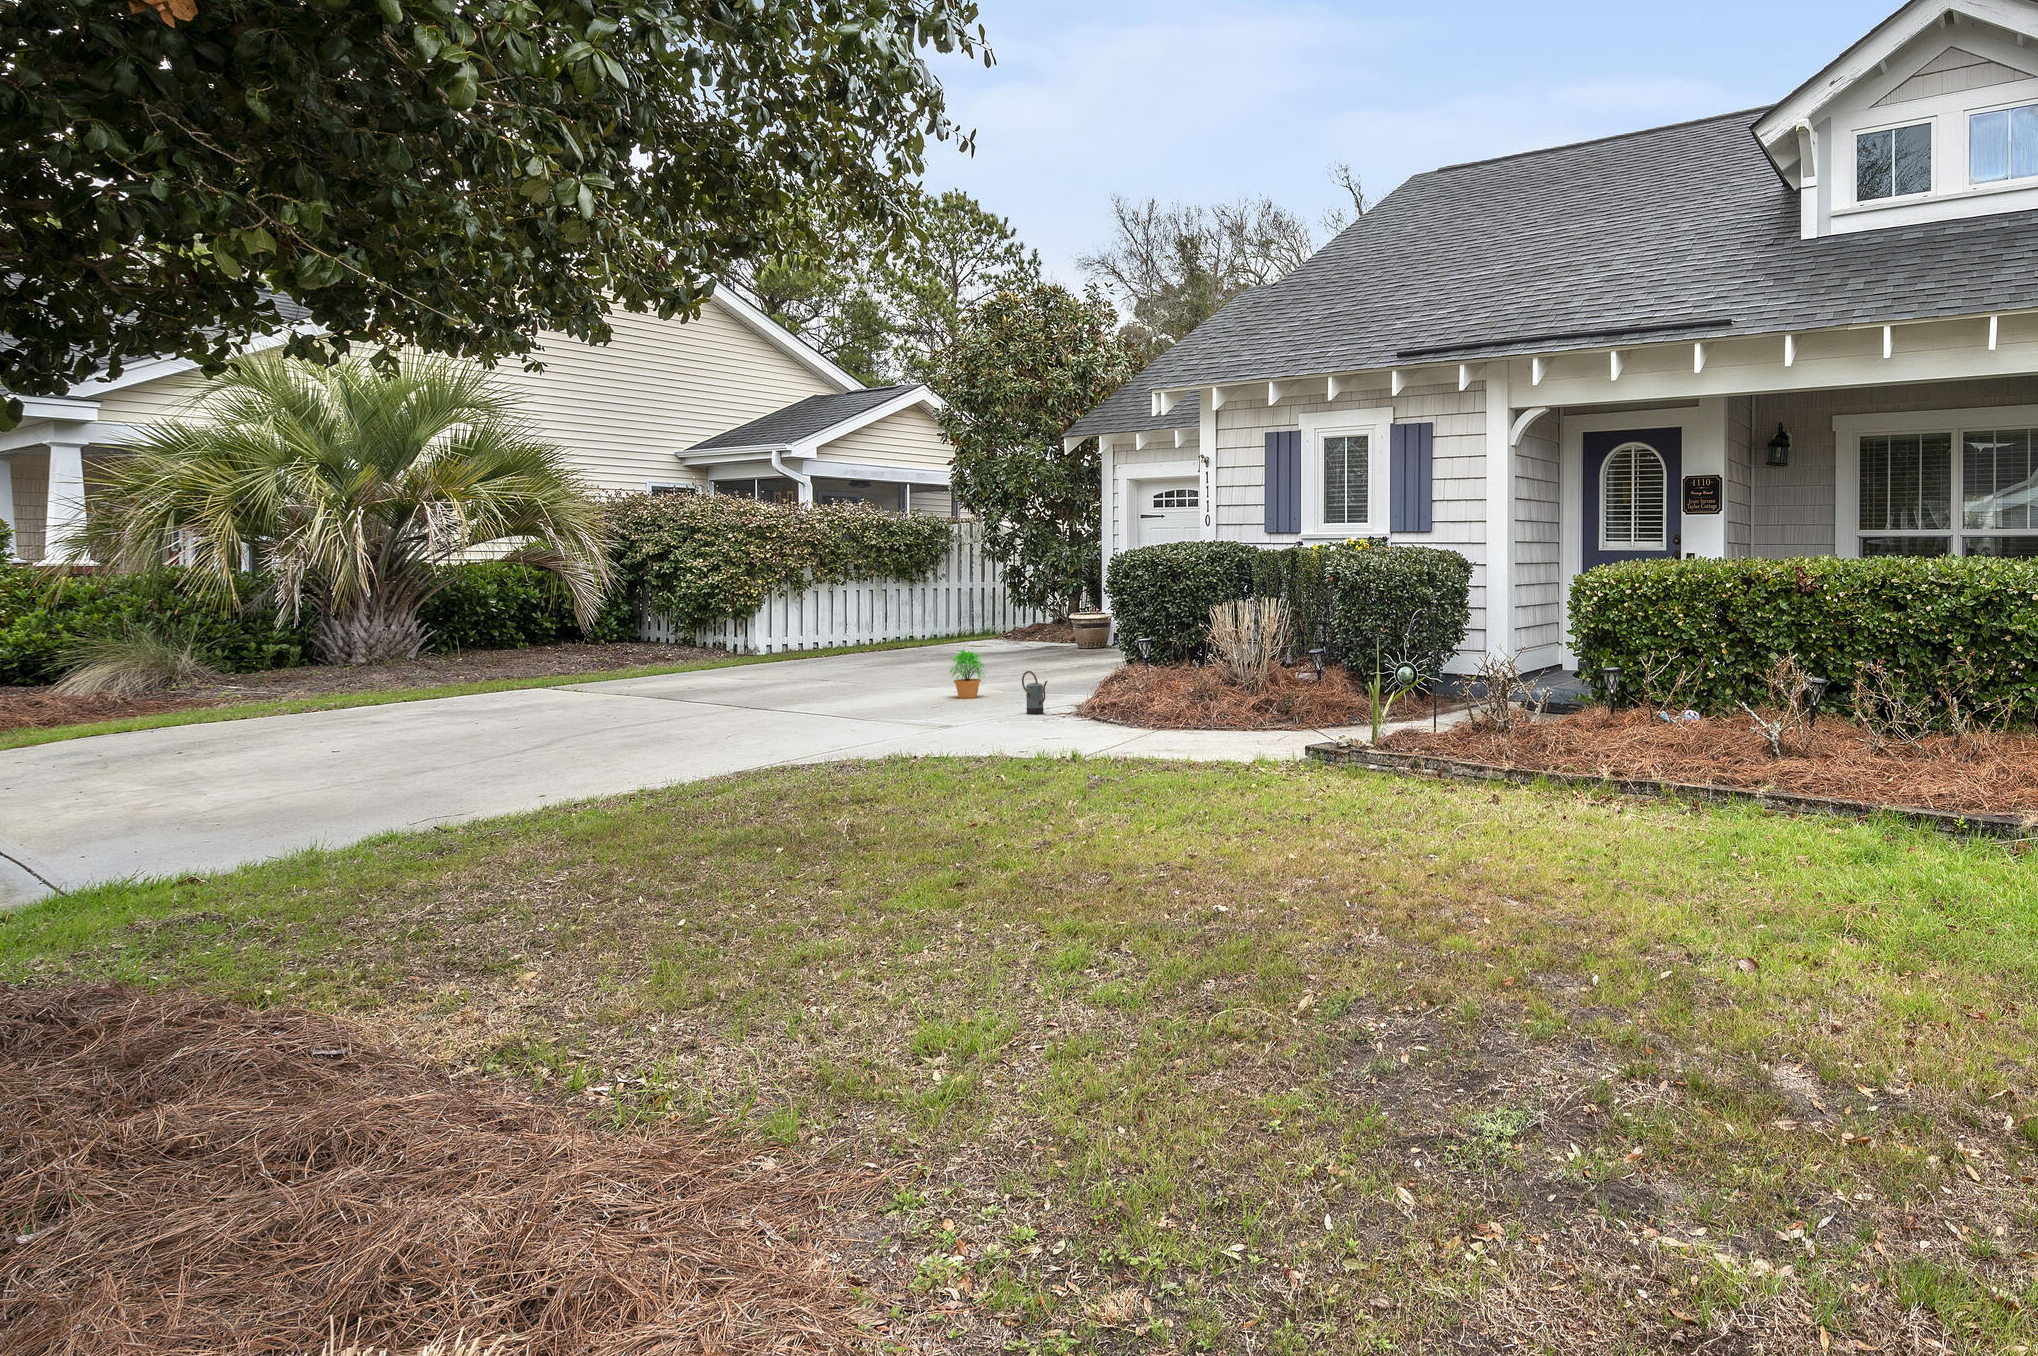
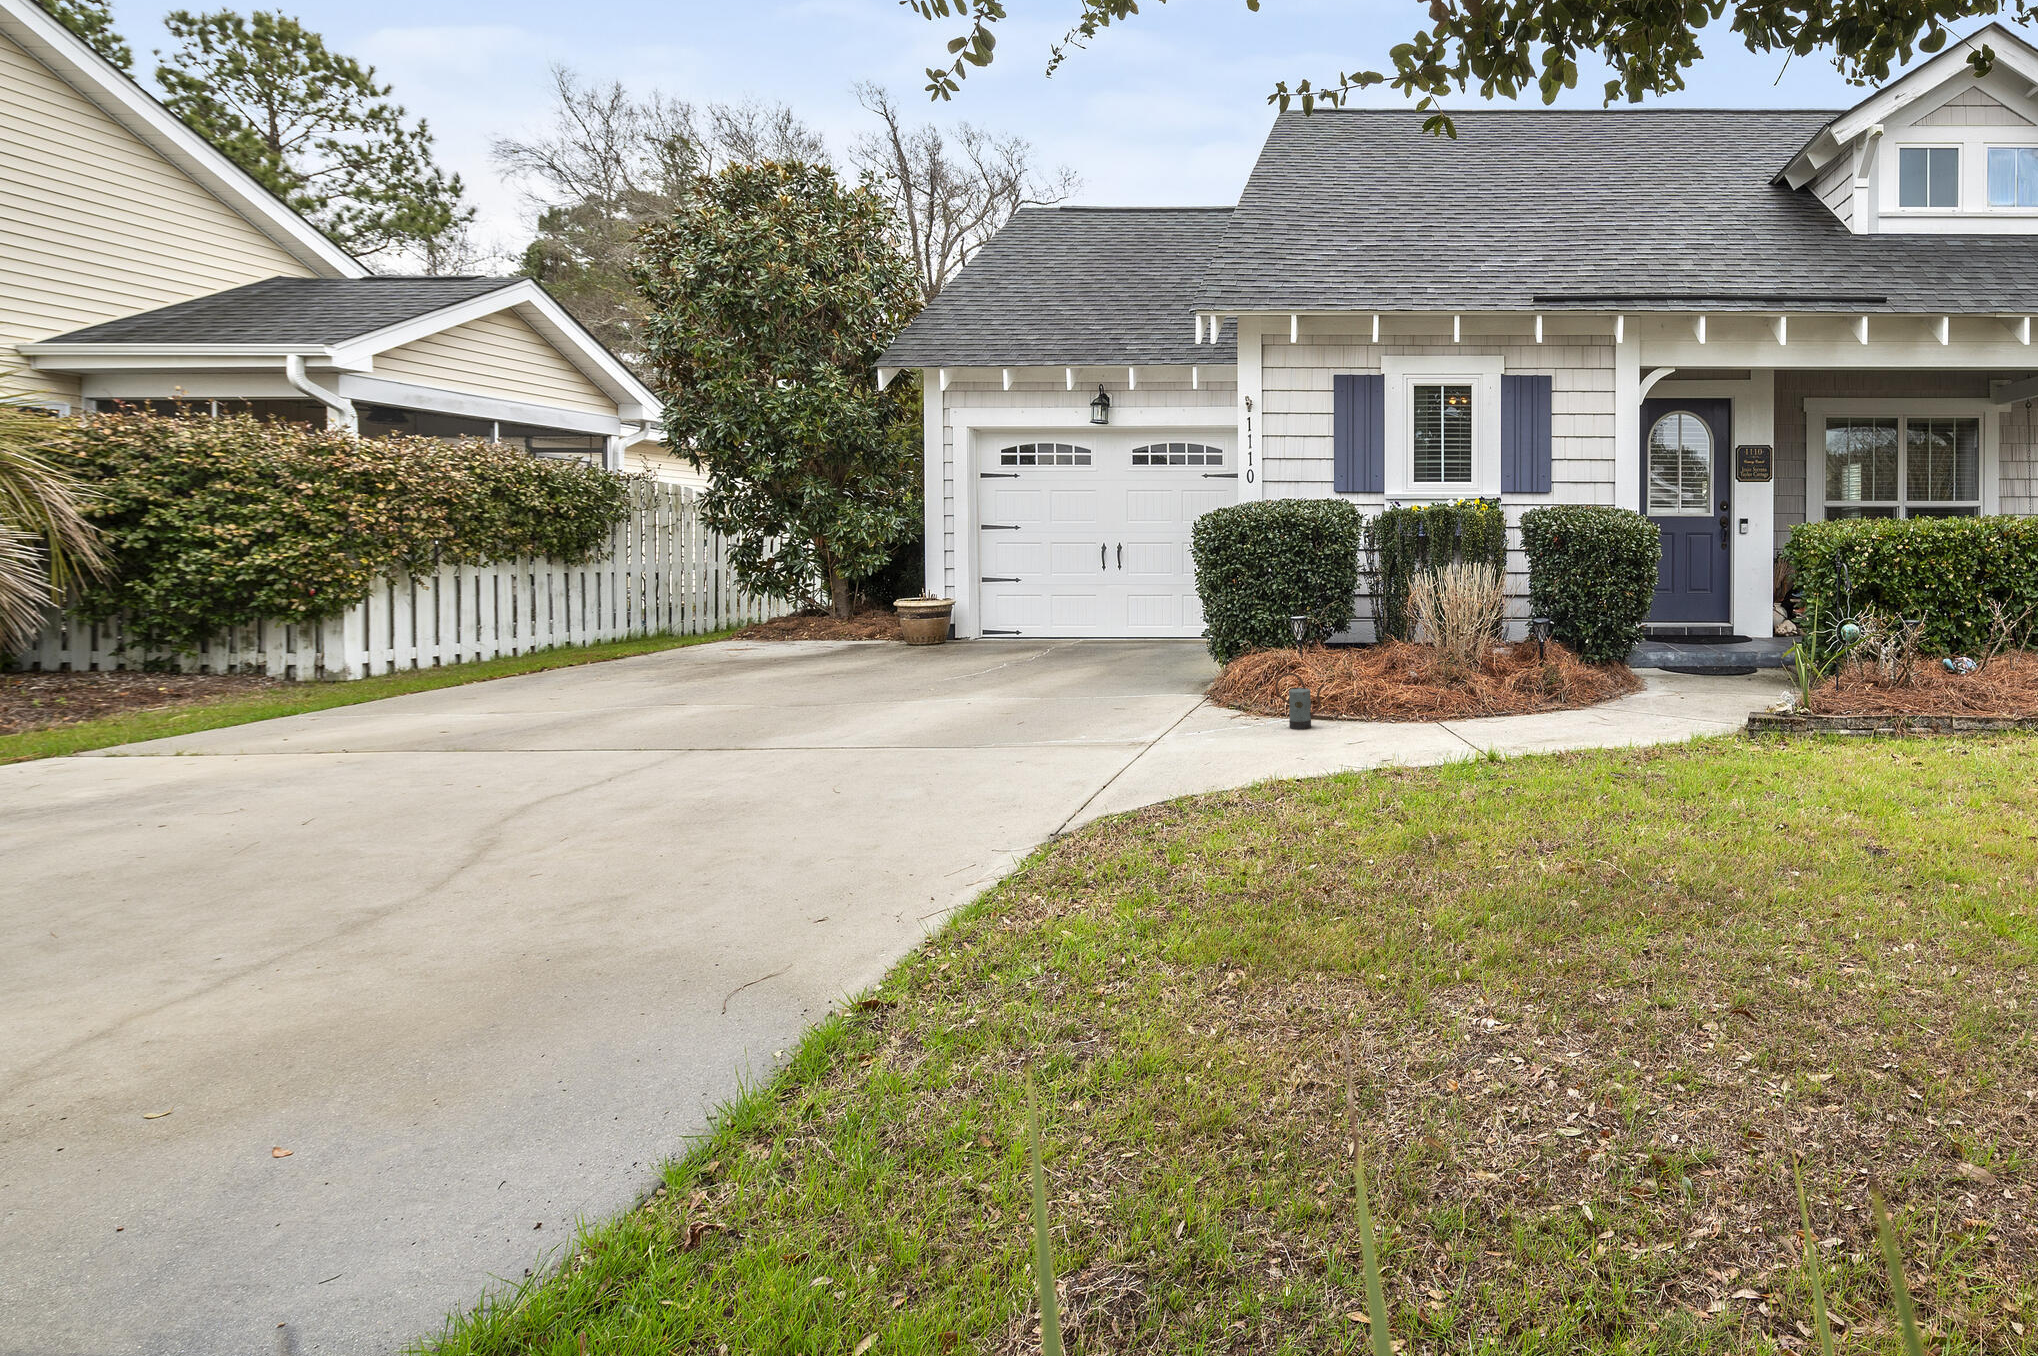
potted plant: present [950,650,984,699] -> none [1065,650,1121,718]

